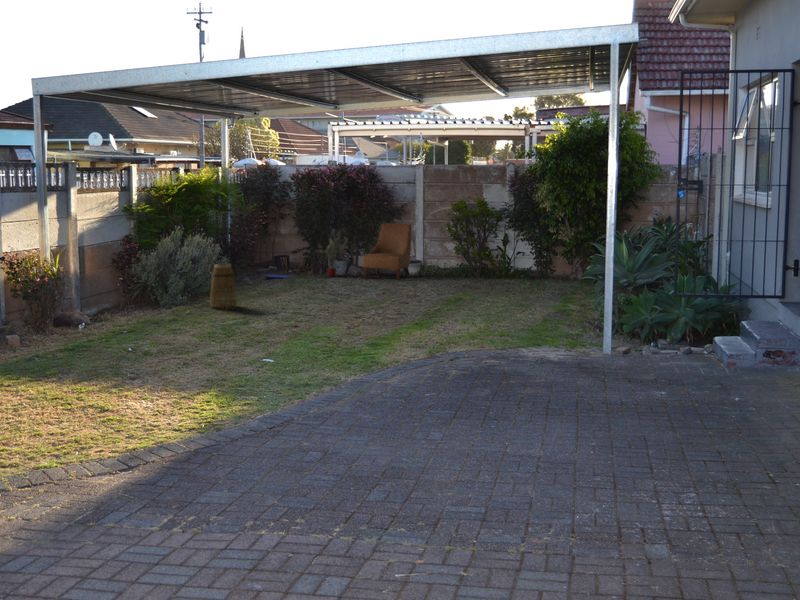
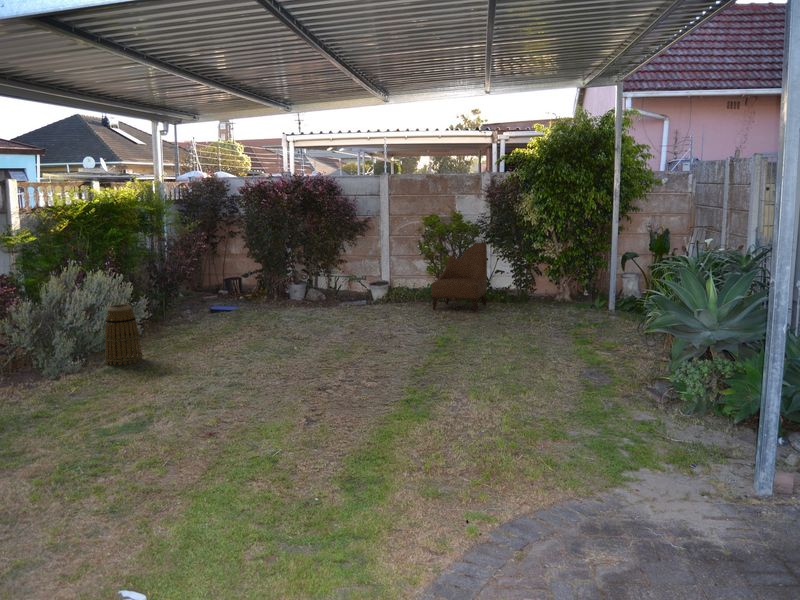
chair: present [363,223,411,280] -> present [431,243,487,312]
potted tree: present [316,232,348,277] -> none [266,251,304,304]

